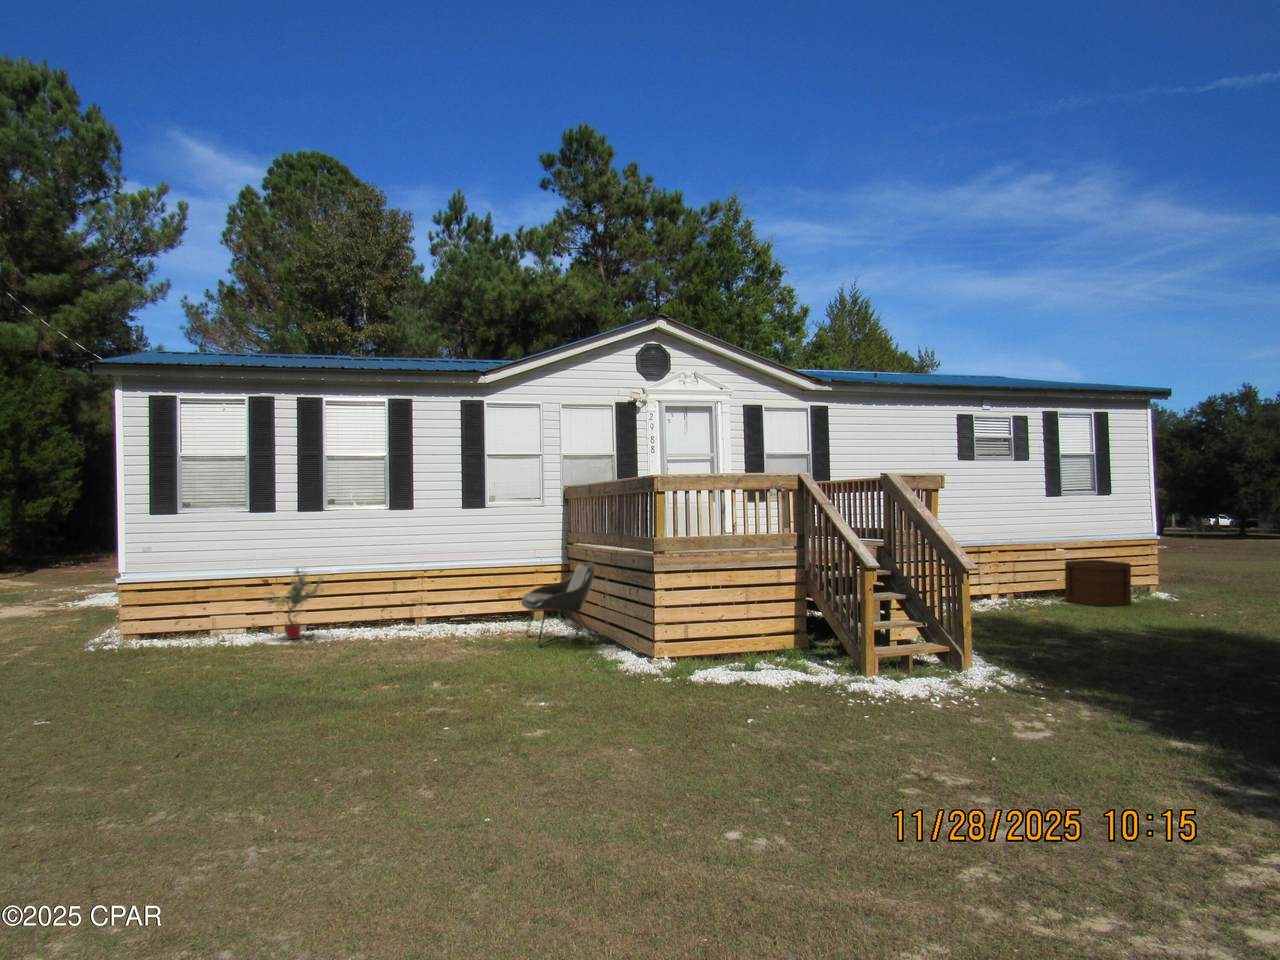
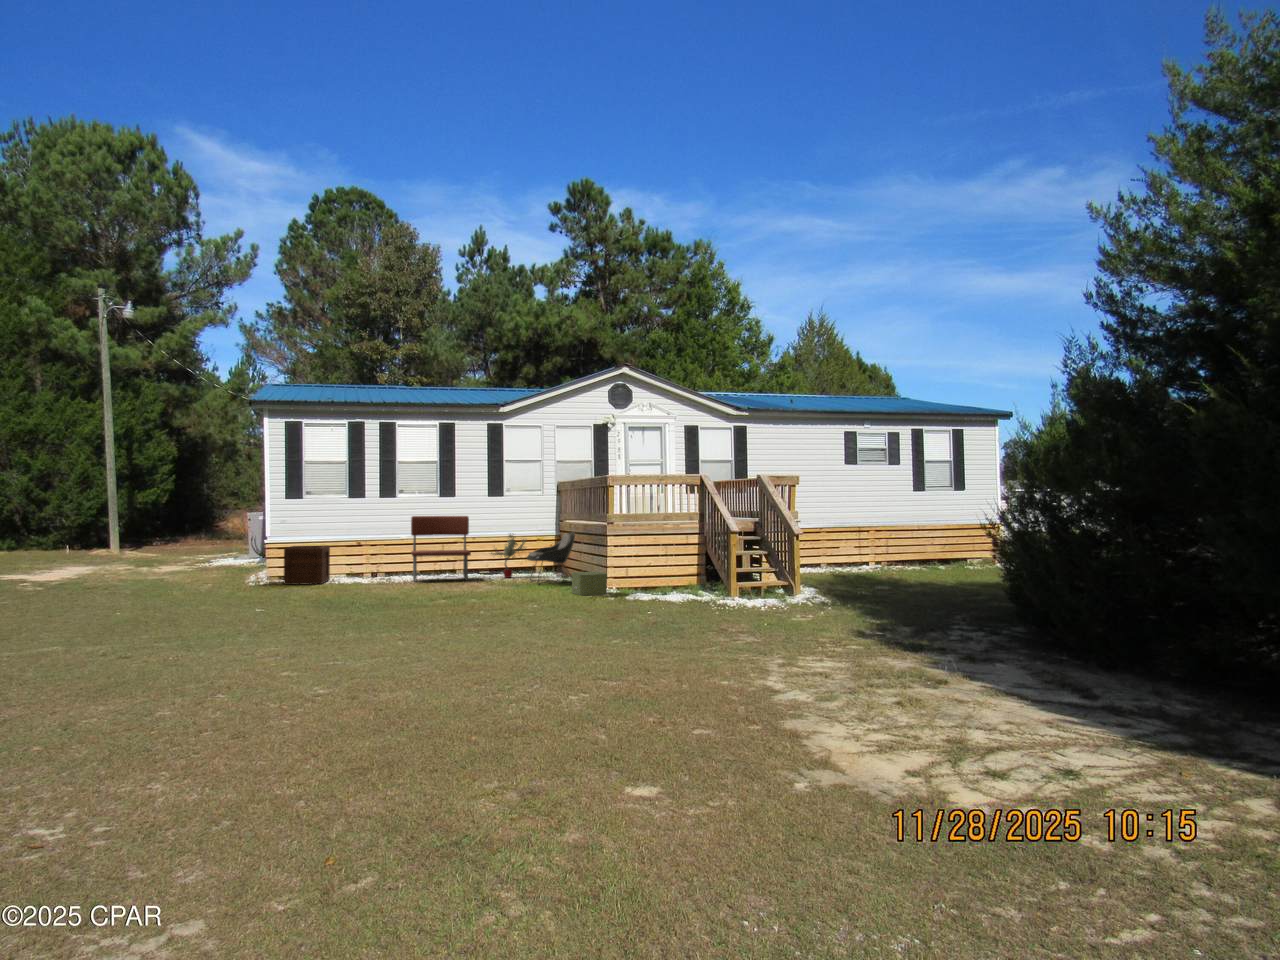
bench: none [345,537,436,639] -> present [411,516,471,581]
wooden crate: present [1065,560,1131,606] -> present [284,546,330,585]
potted tree: present [264,568,323,639] -> present [491,533,526,578]
storage box: none [596,633,654,677] -> present [572,572,607,595]

